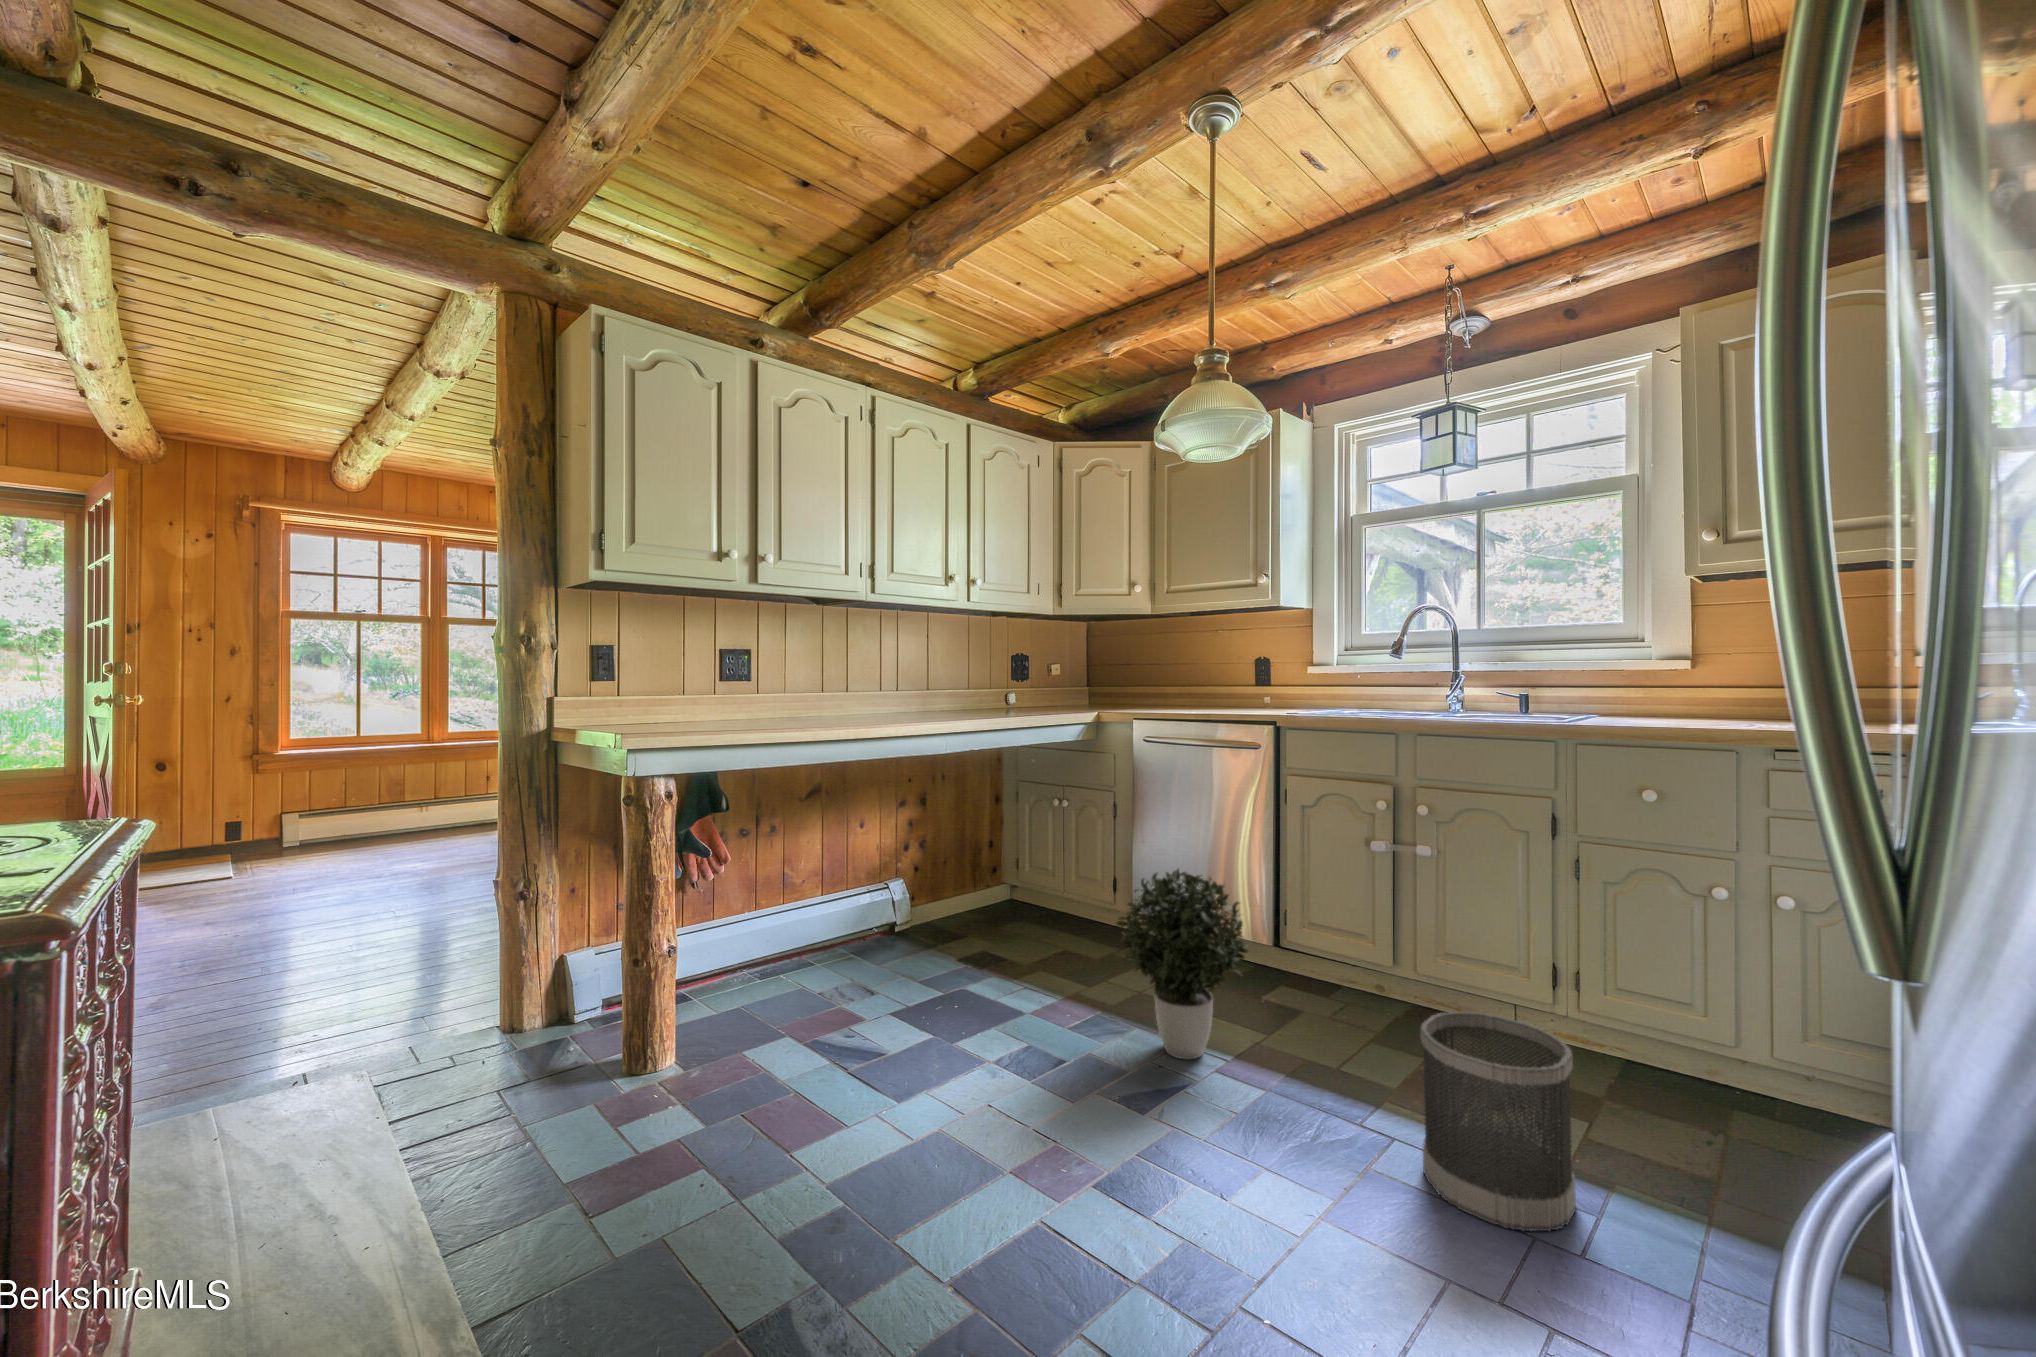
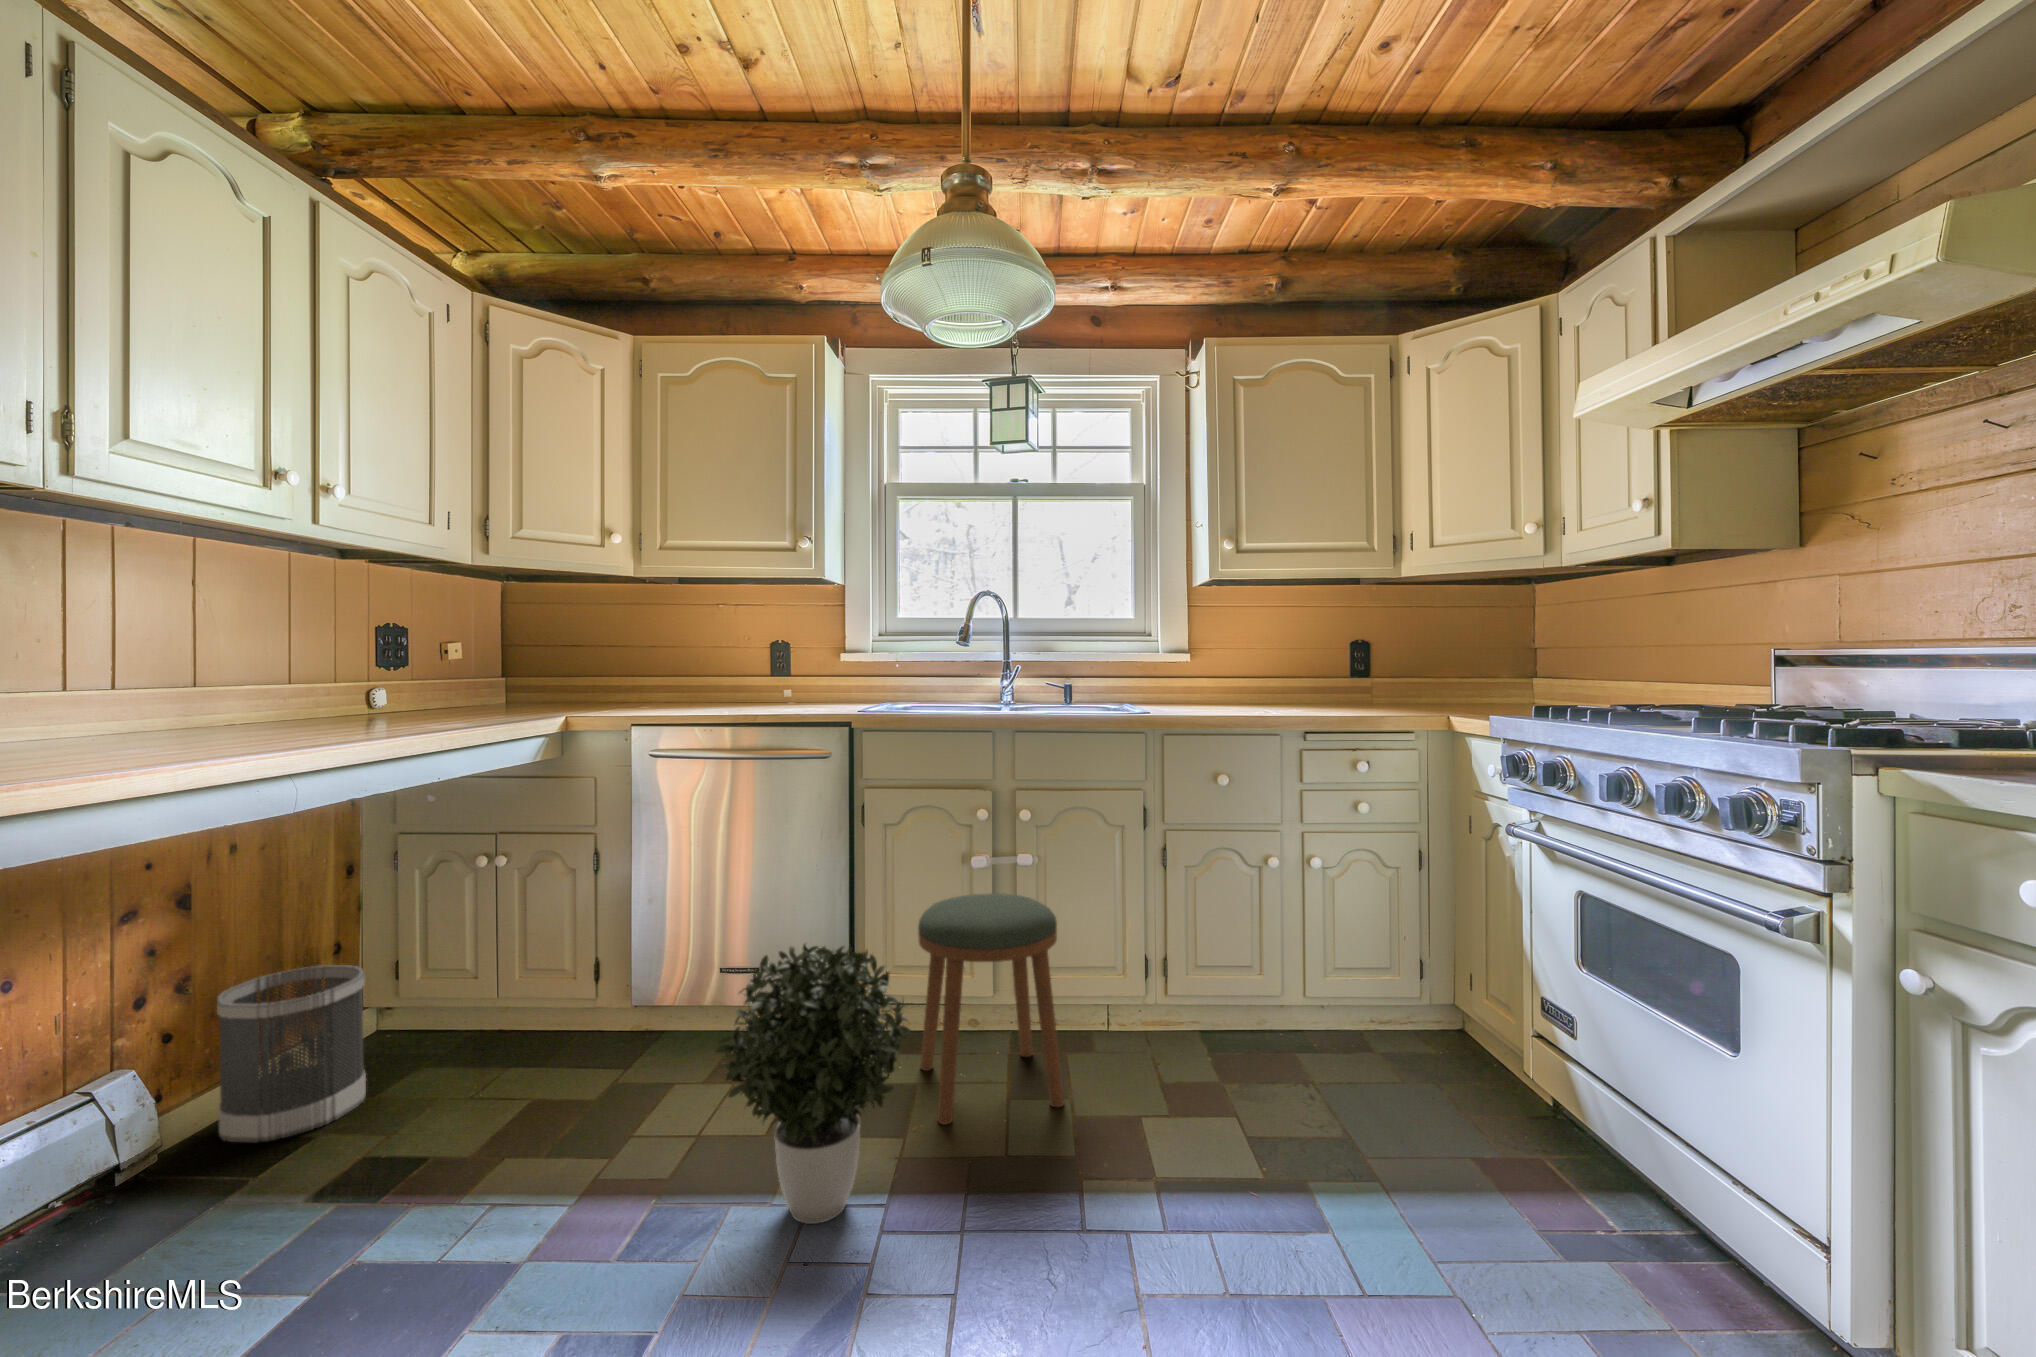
stool: none [1299,868,1426,1061] -> present [918,893,1064,1124]
wastebasket: present [1420,1012,1576,1231] -> present [217,965,366,1142]

